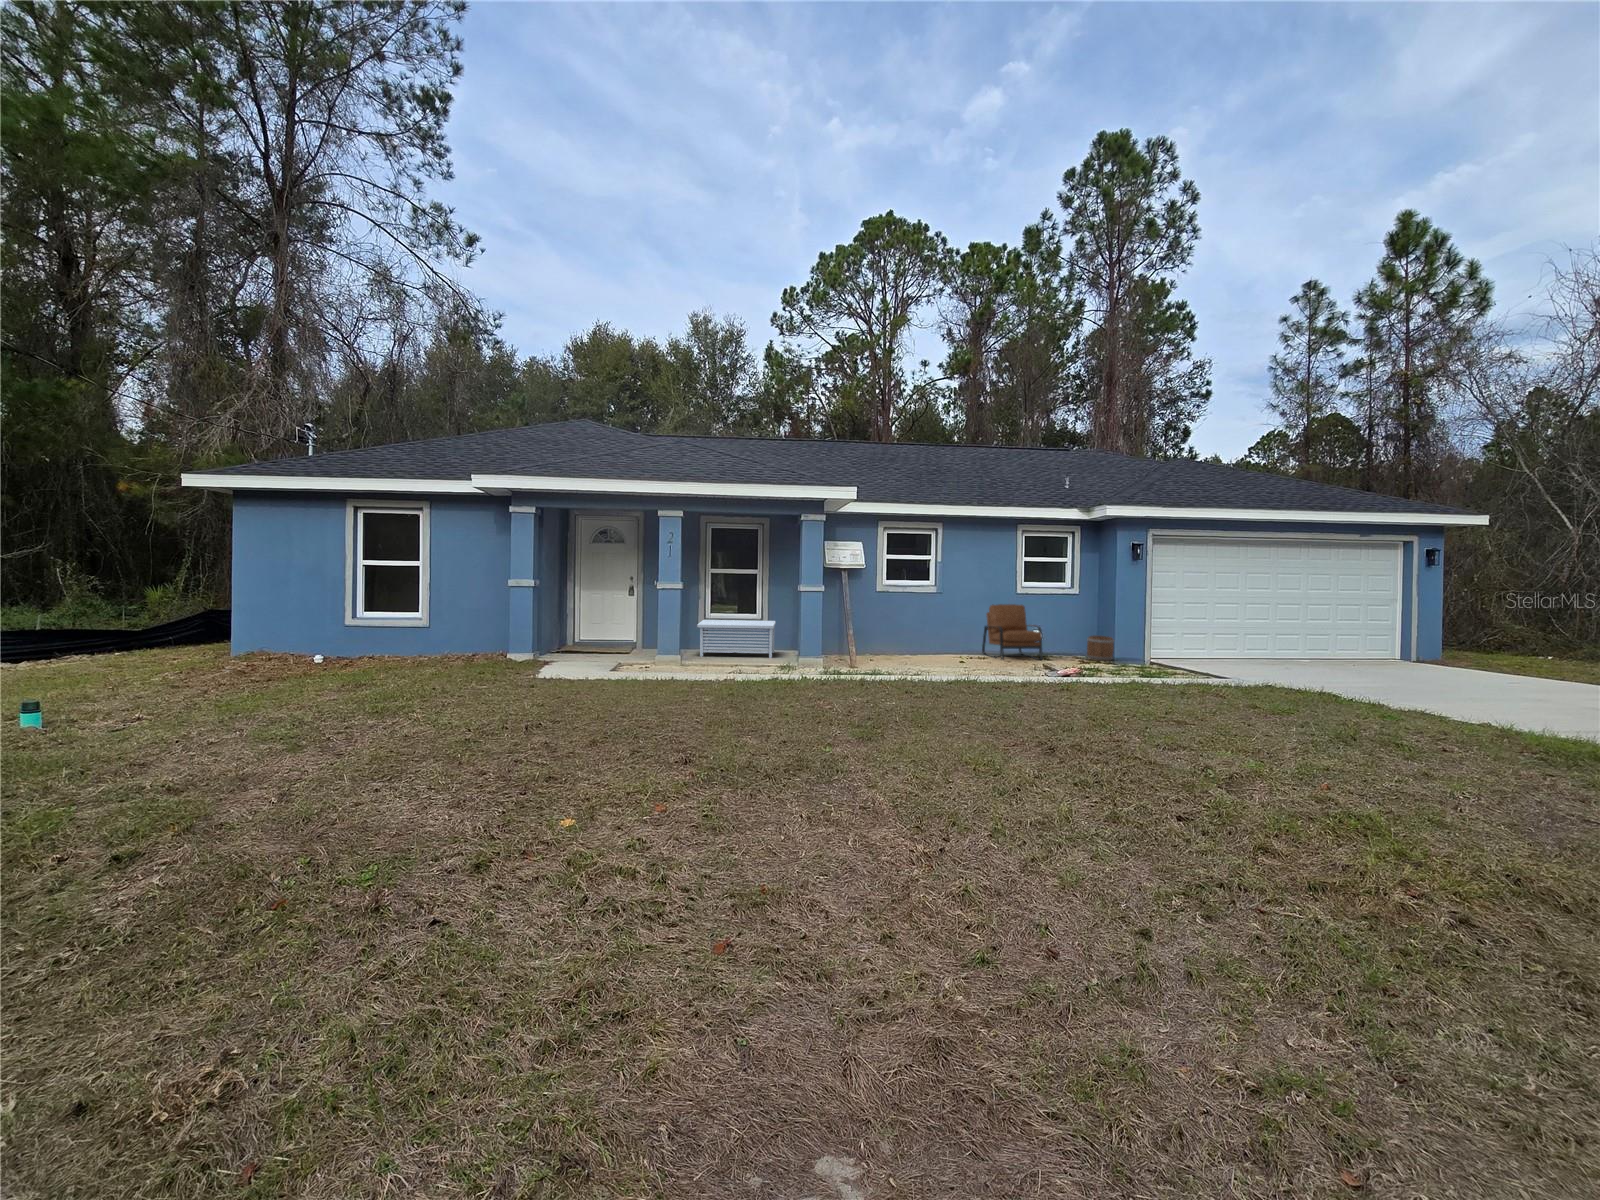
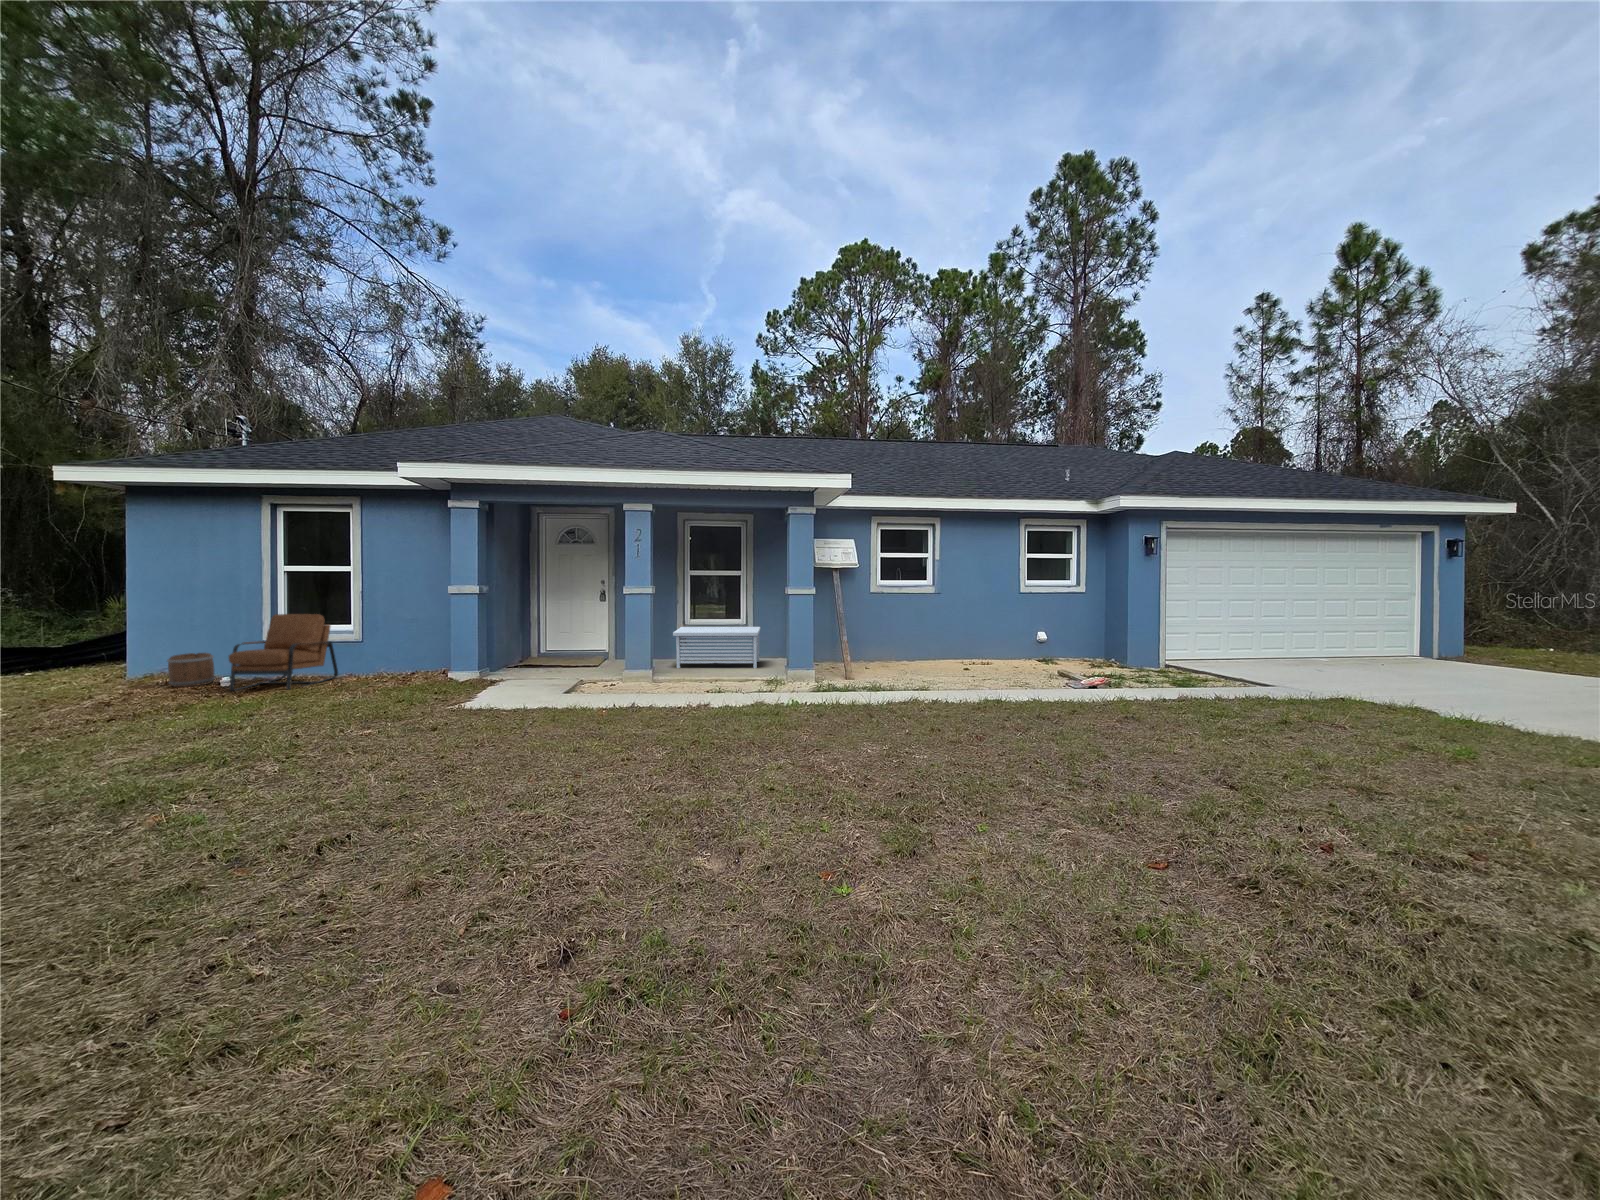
chair: present [982,604,1043,660] -> present [229,614,338,691]
bucket: present [1086,635,1114,661] -> present [167,653,215,687]

